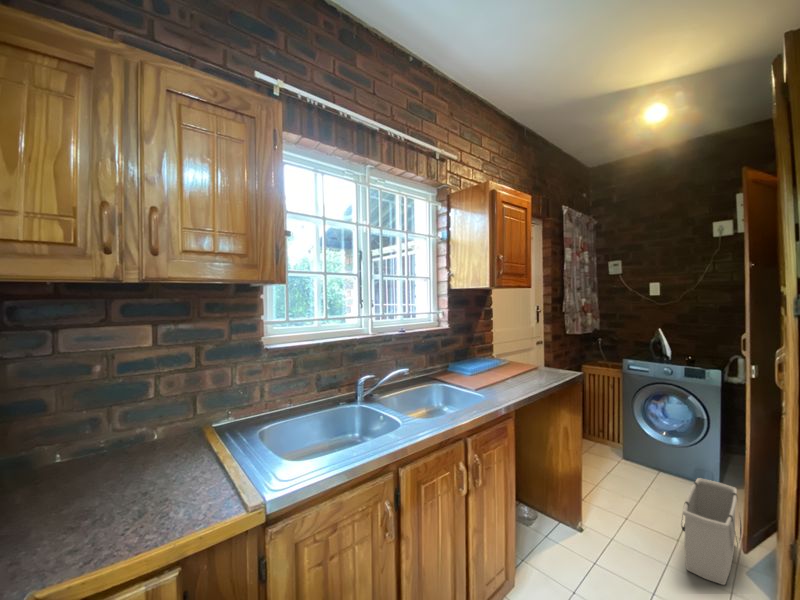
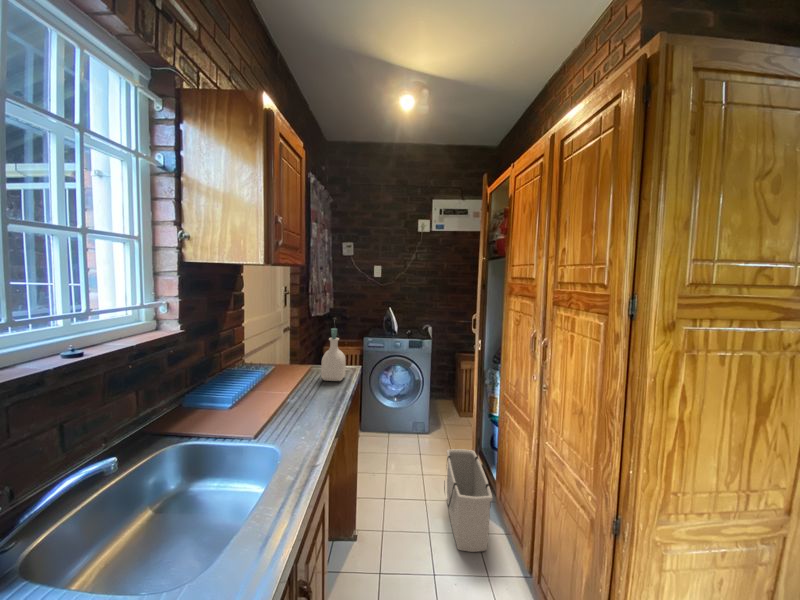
soap bottle: none [542,335,563,376] -> present [321,328,346,381]

